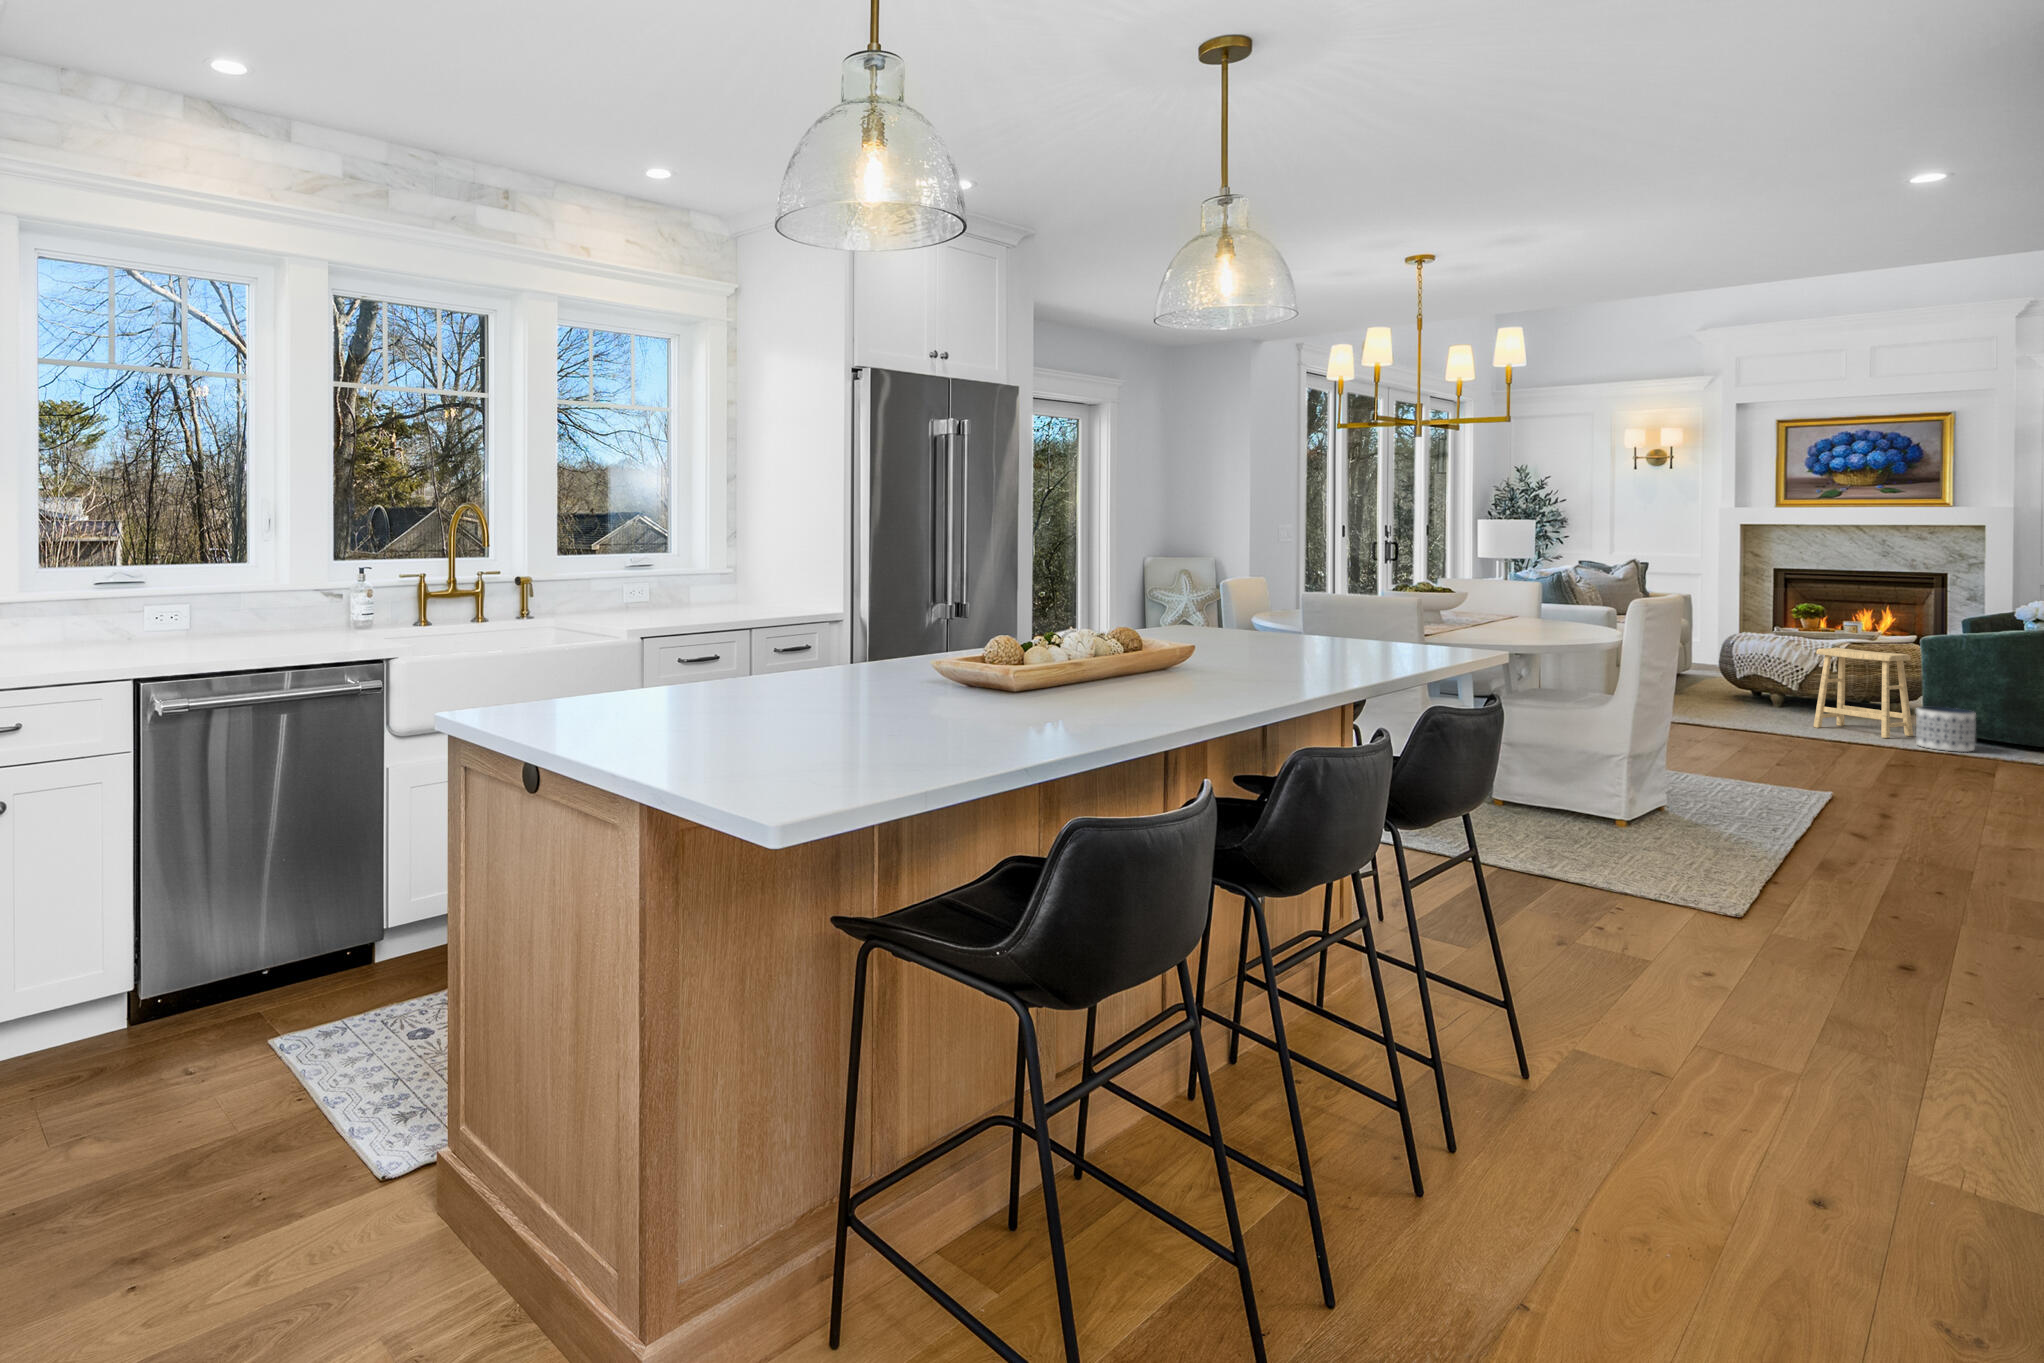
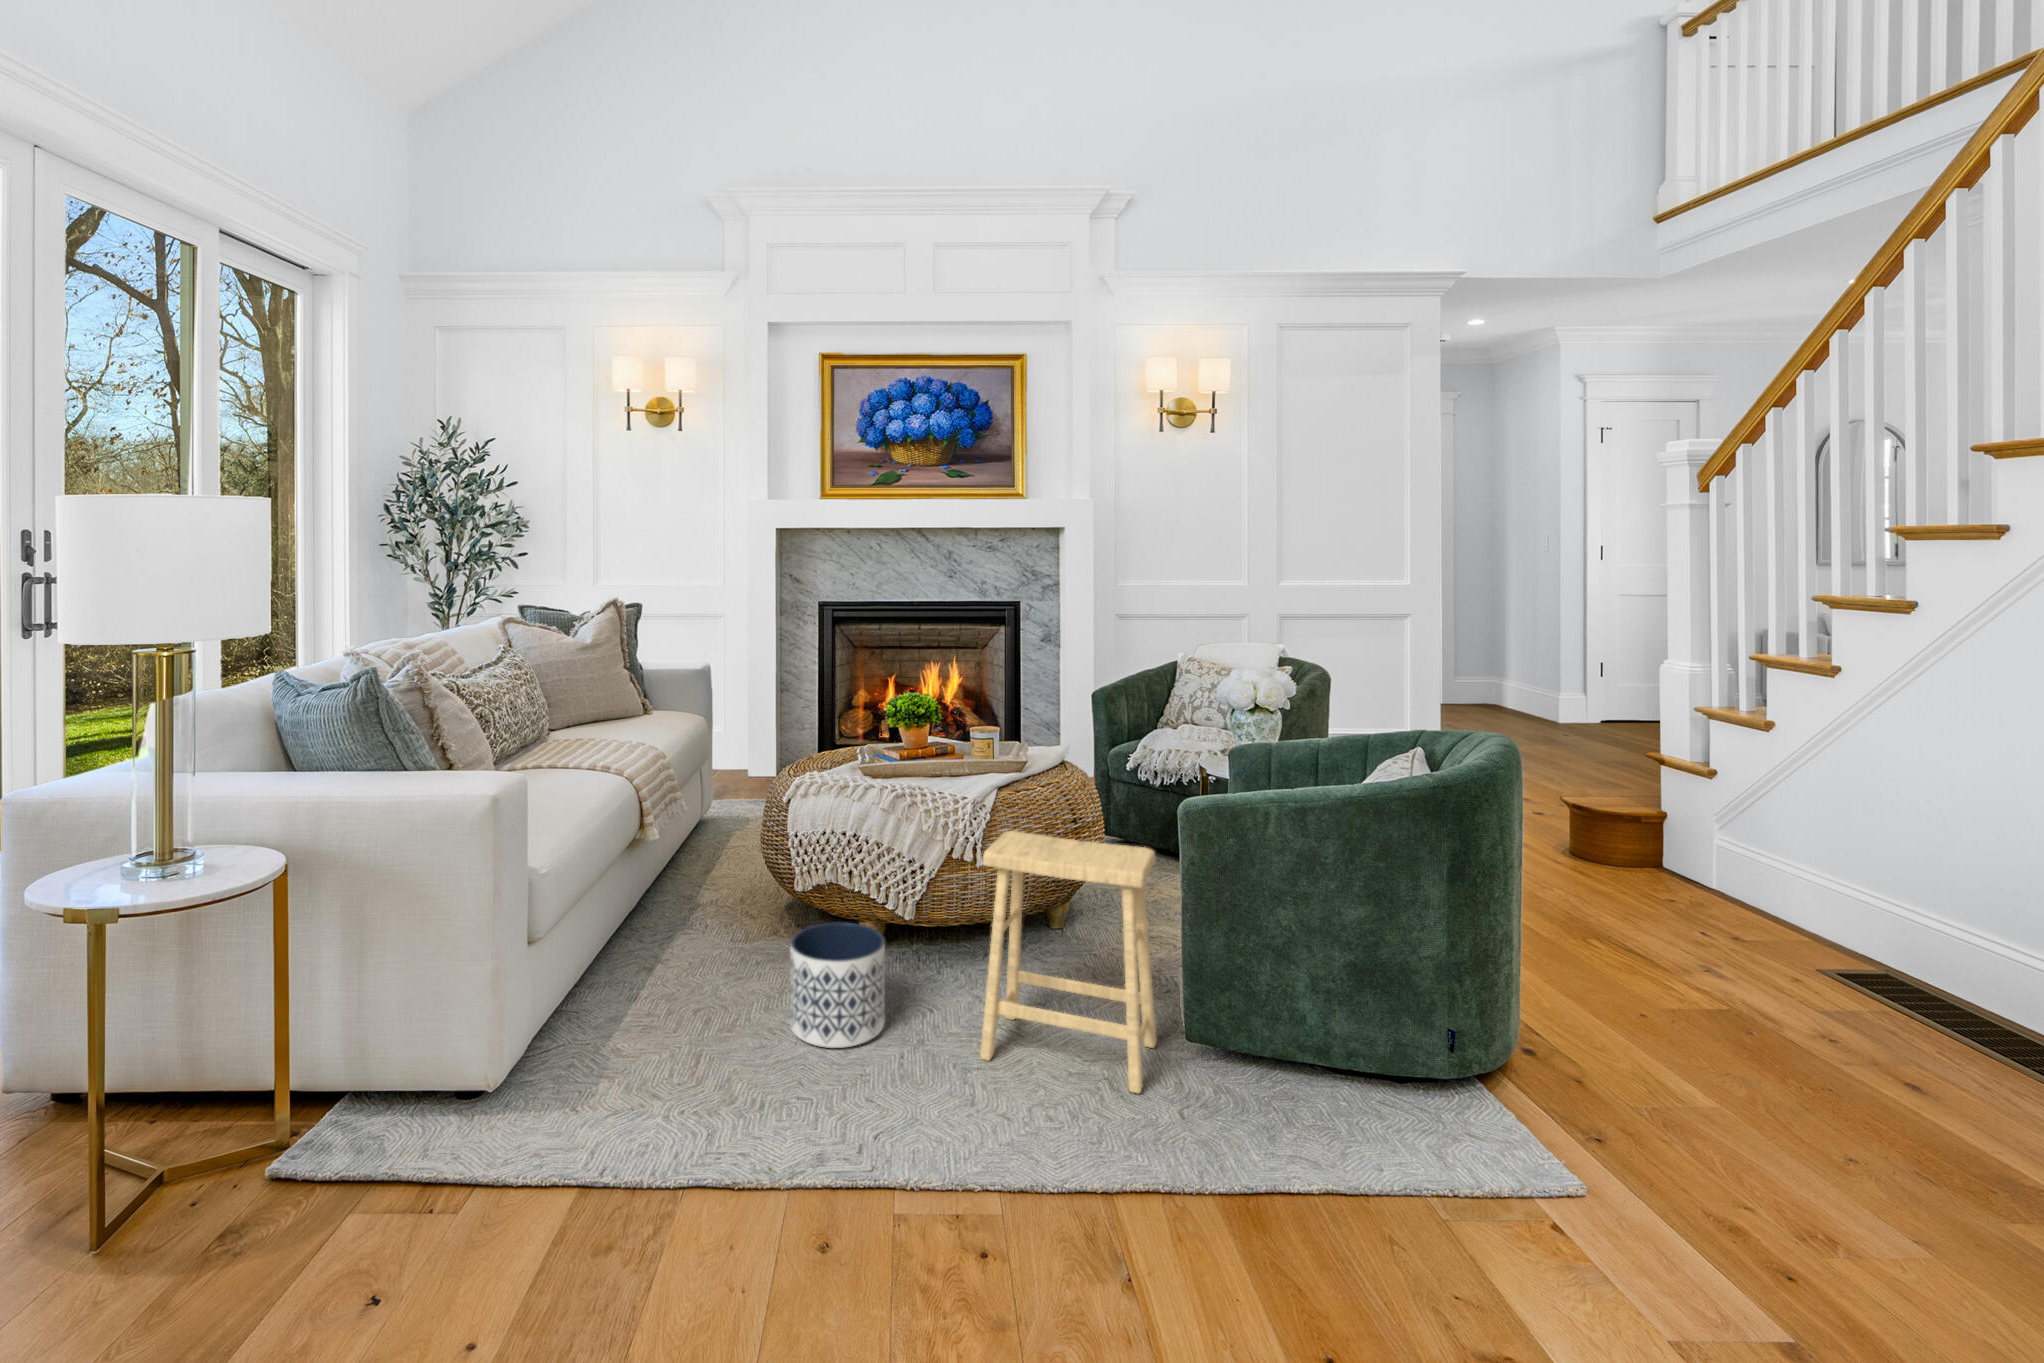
planter: present [1916,706,1976,752] -> present [790,922,885,1048]

